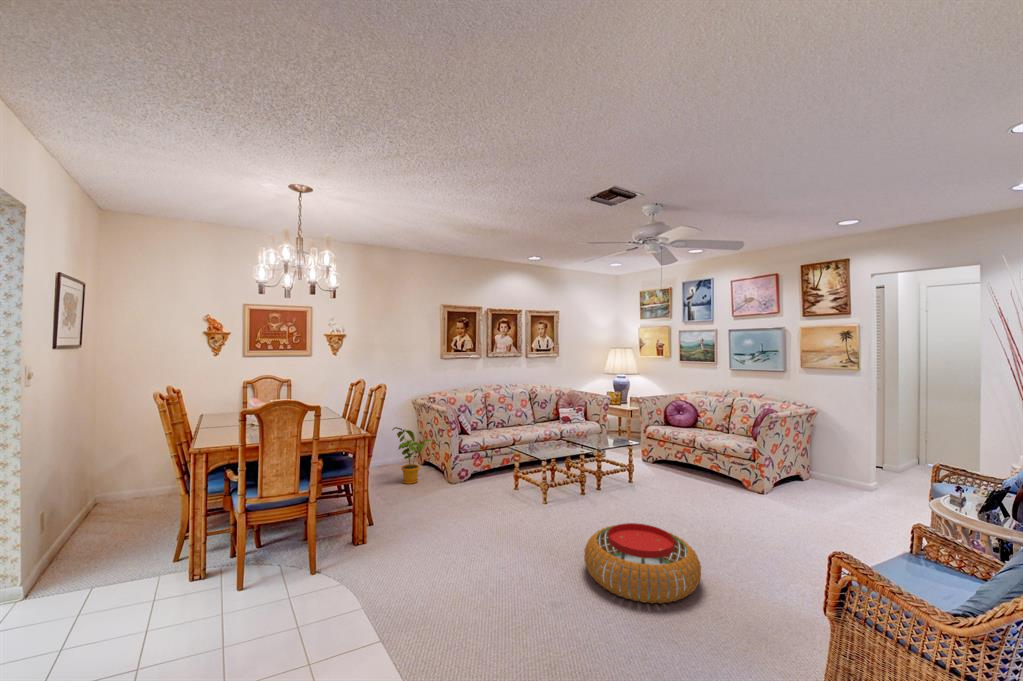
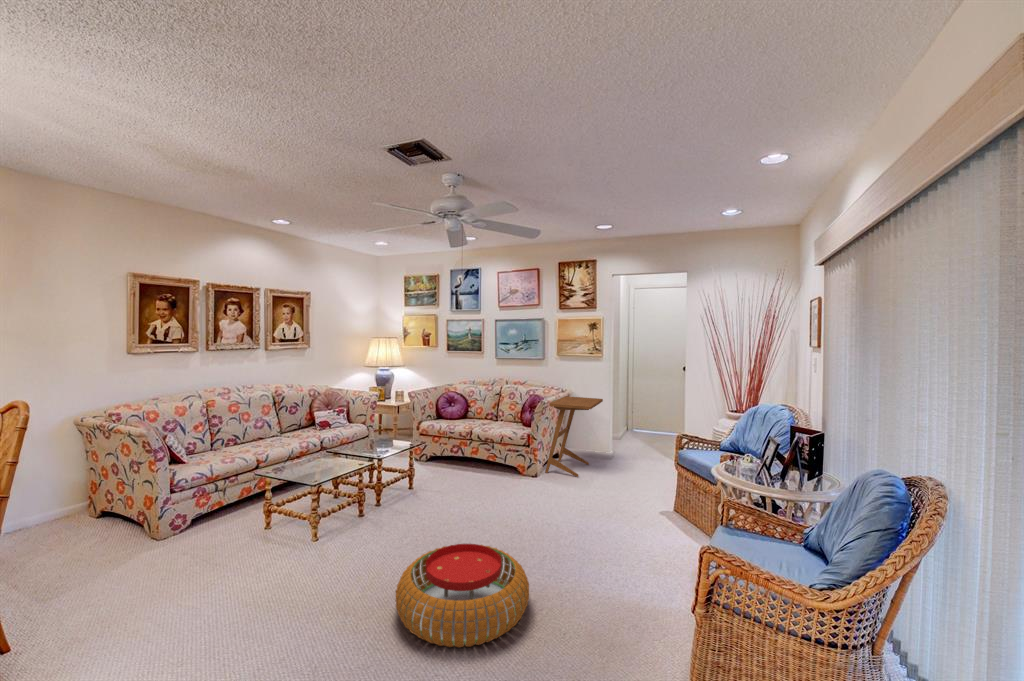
side table: none [777,414,860,504] -> present [545,396,603,477]
house plant: present [392,427,435,484] -> none [25,471,121,562]

